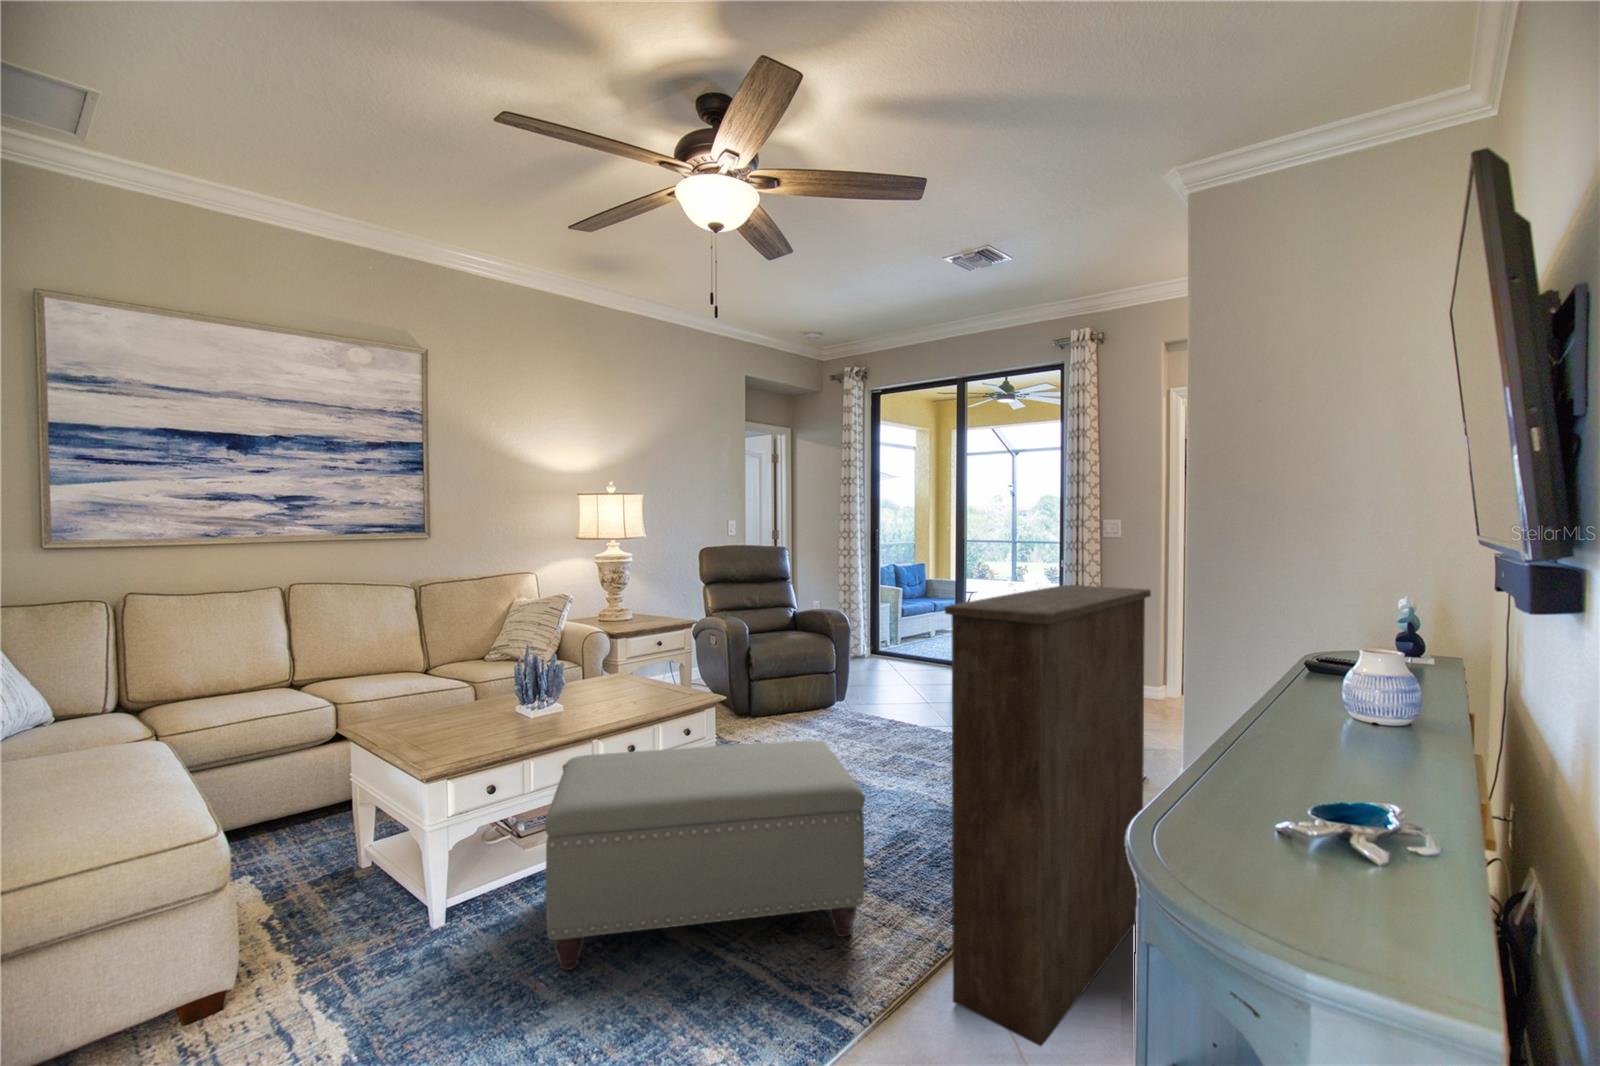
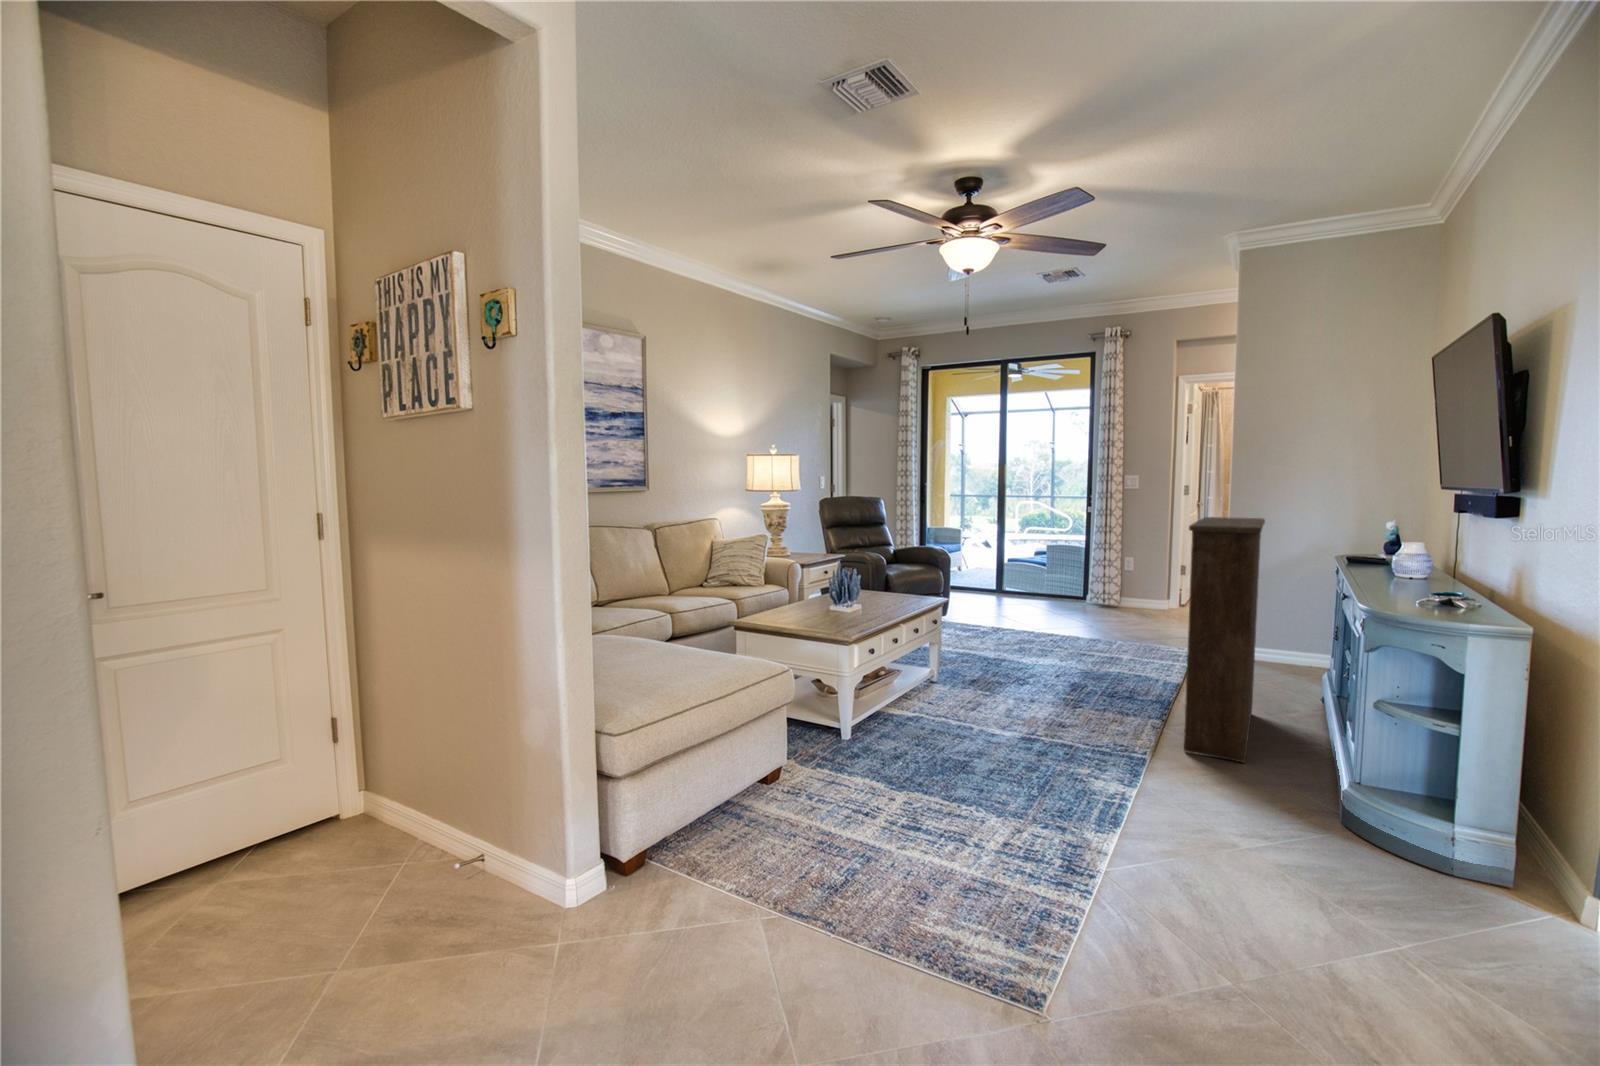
ottoman: present [545,740,865,970] -> none [894,622,1110,753]

